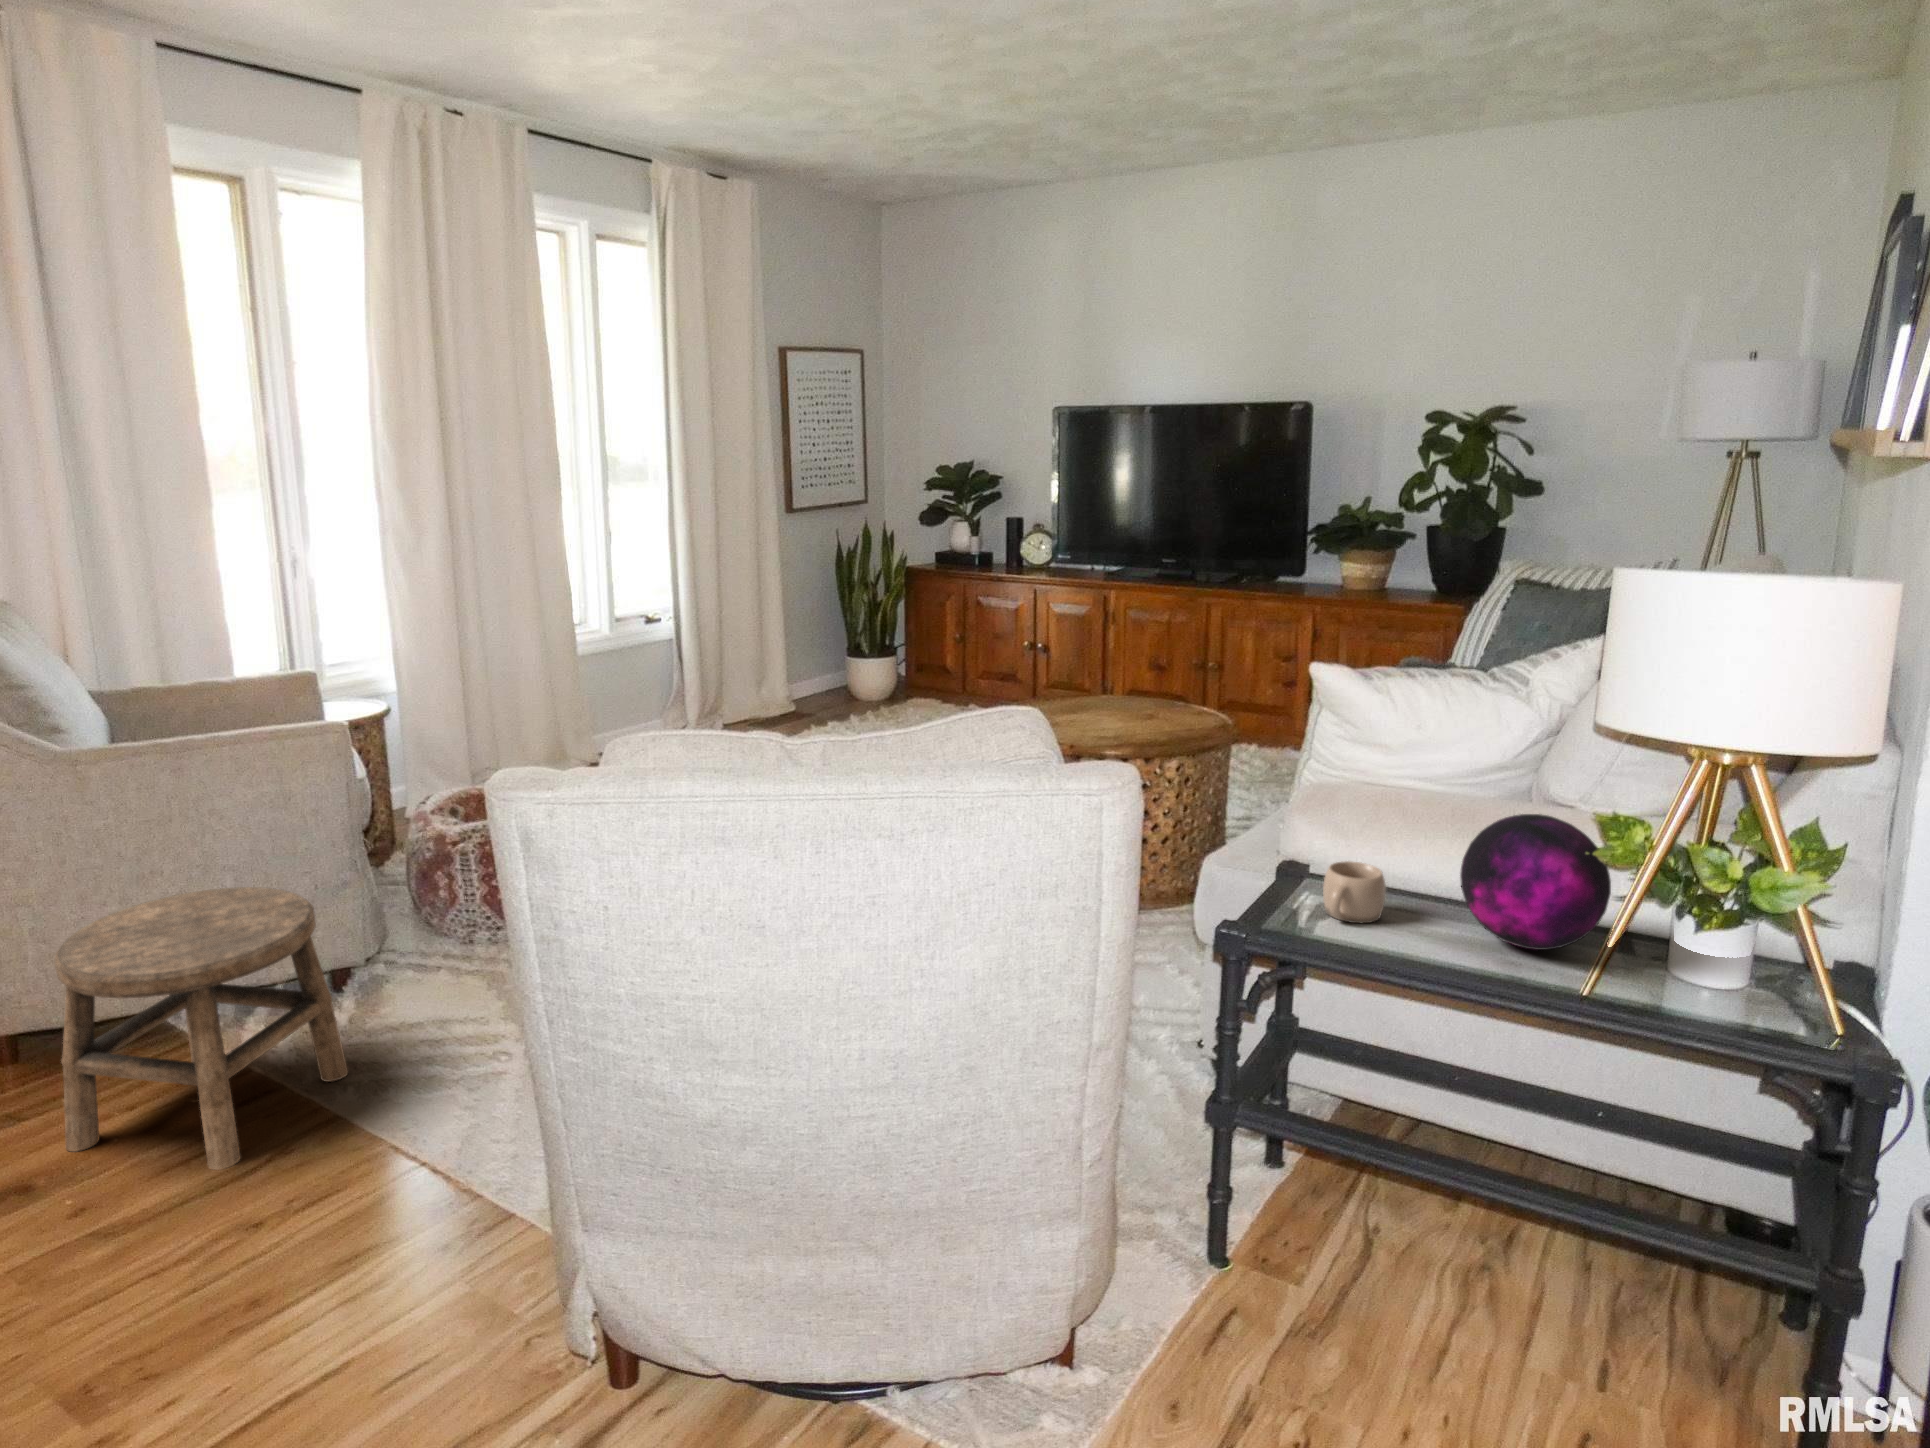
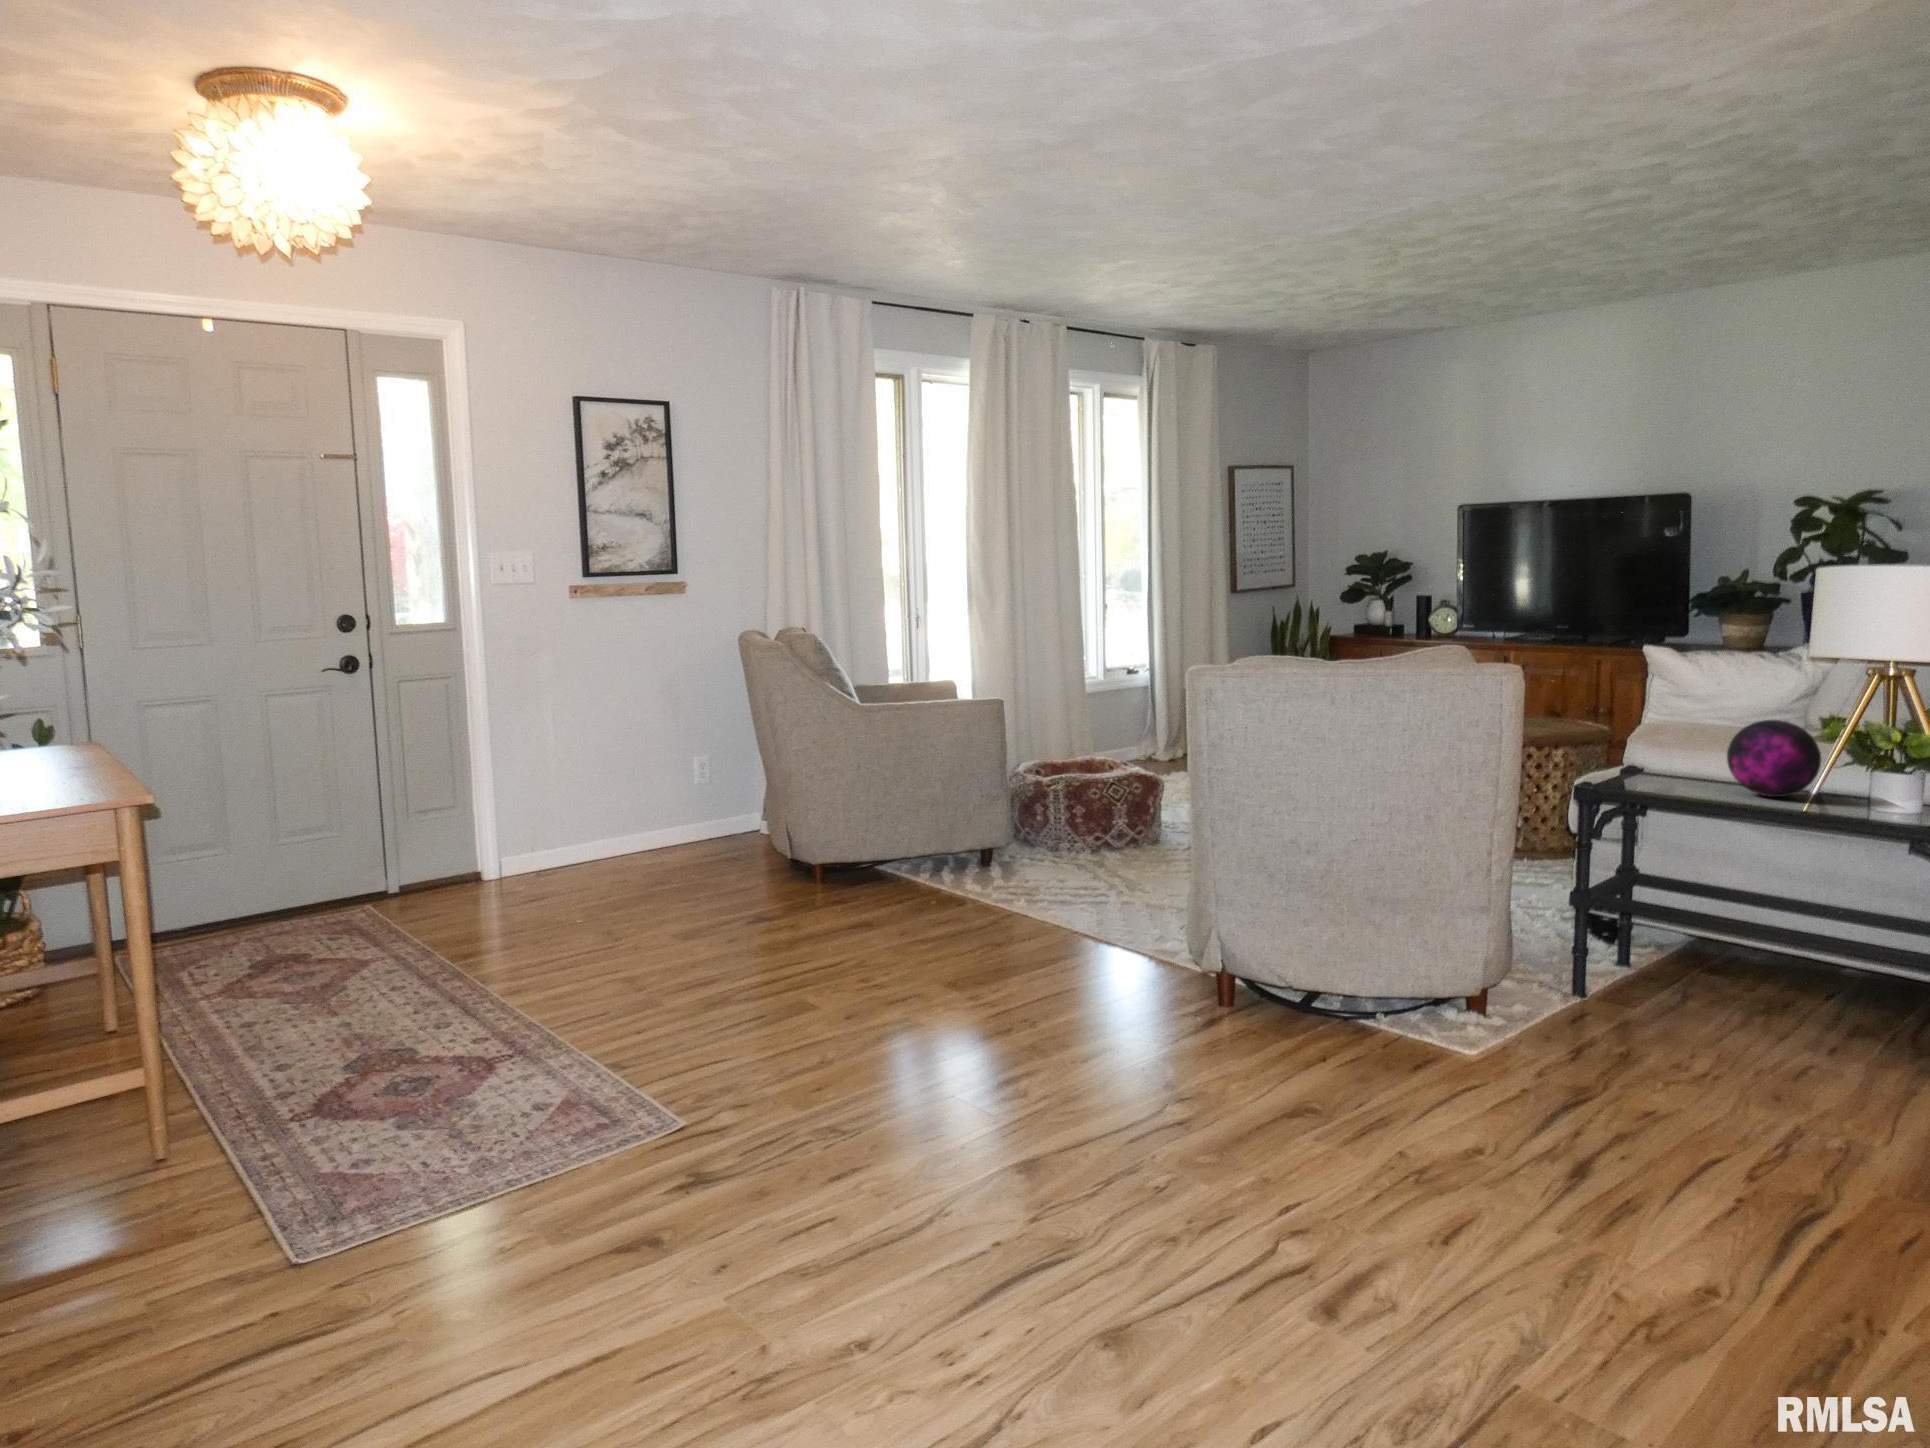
mug: present [1323,861,1386,923] -> none [1642,756,1682,788]
stool: present [54,887,349,1170] -> none [892,784,1023,920]

